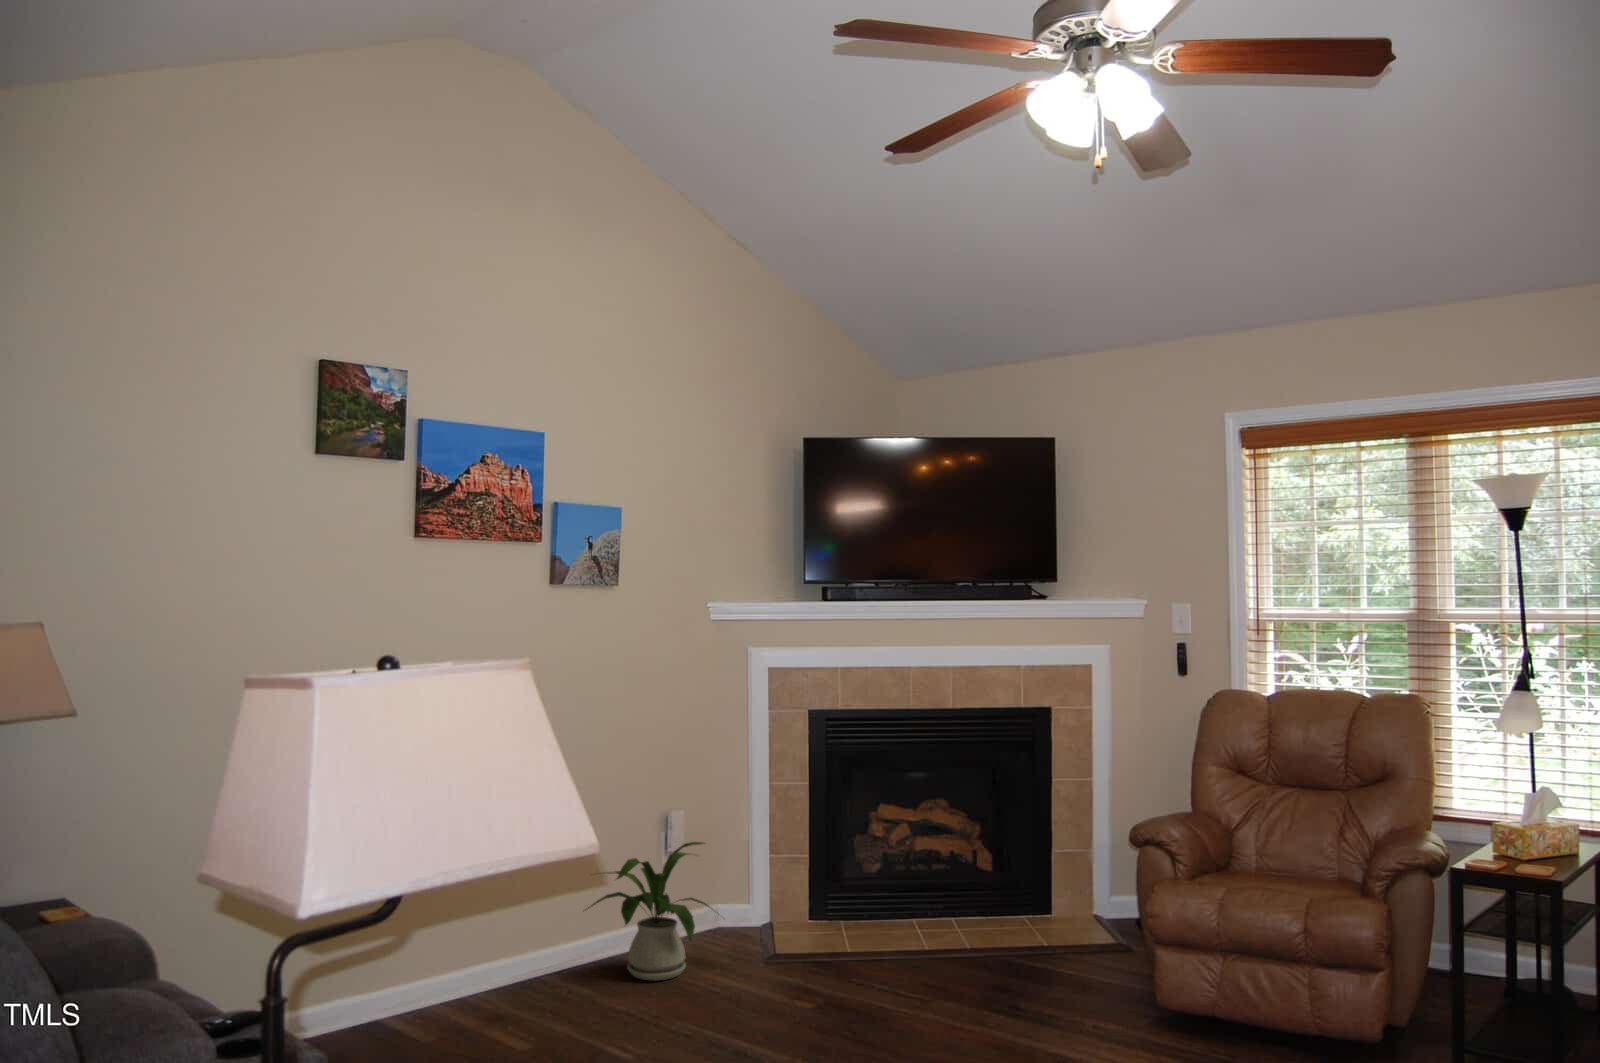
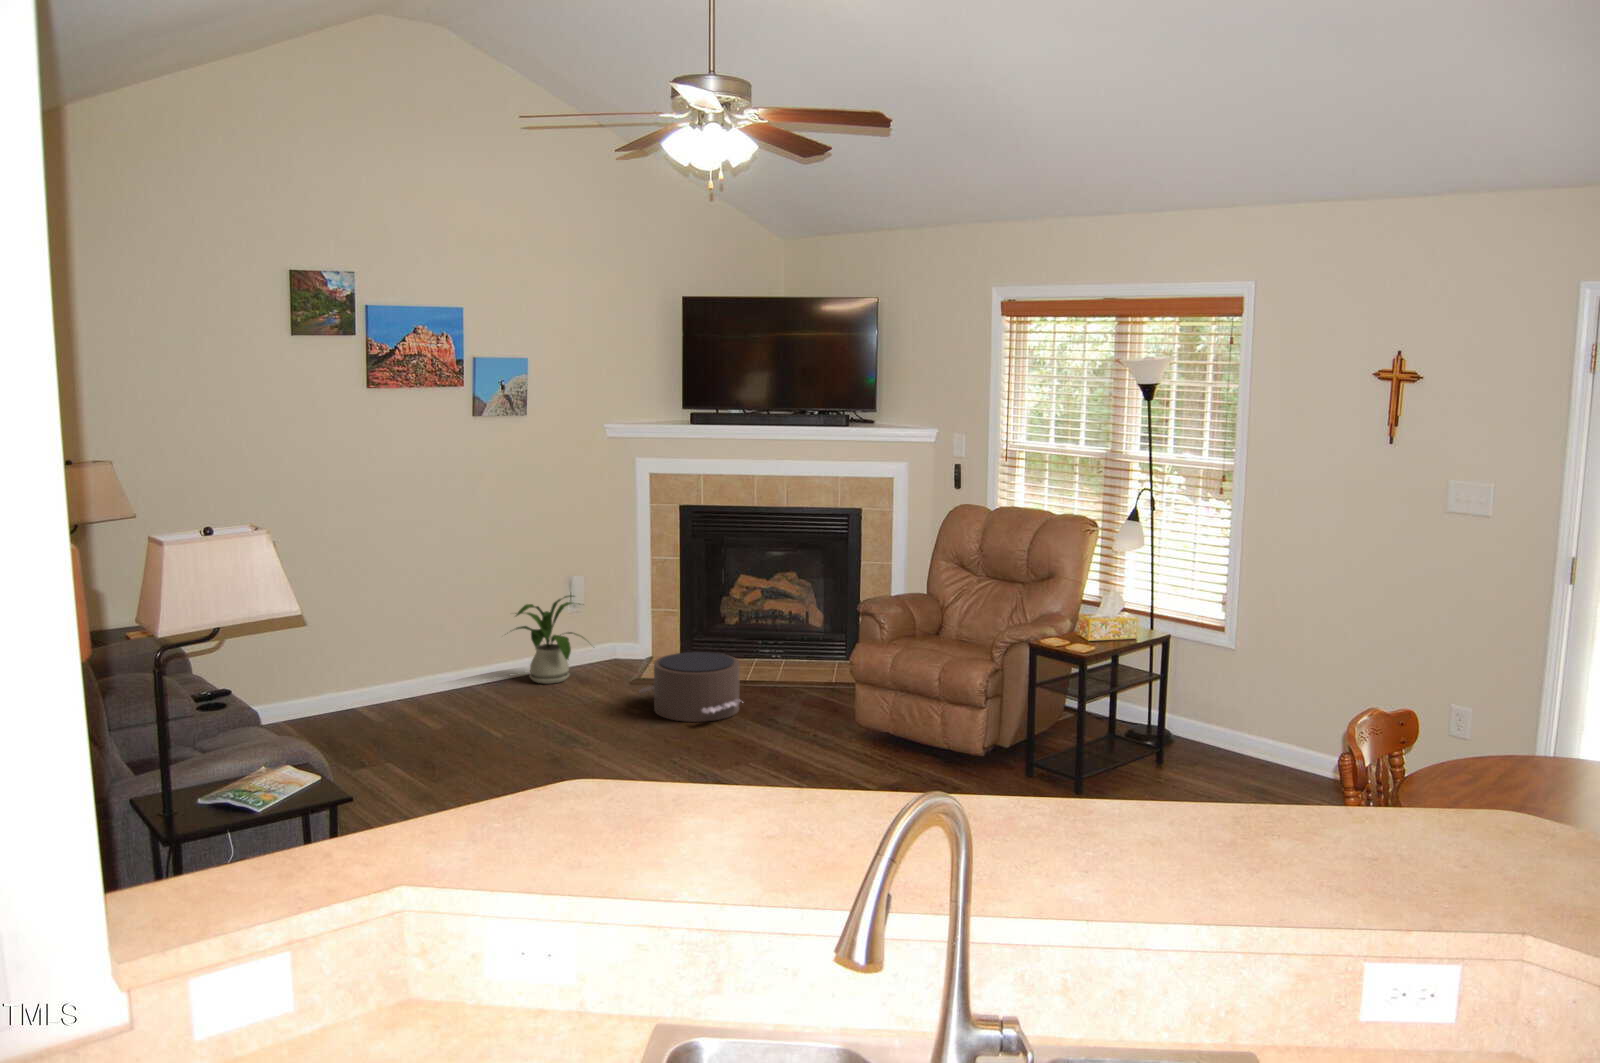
pouf: none [827,917,1000,1032] -> present [639,652,741,722]

